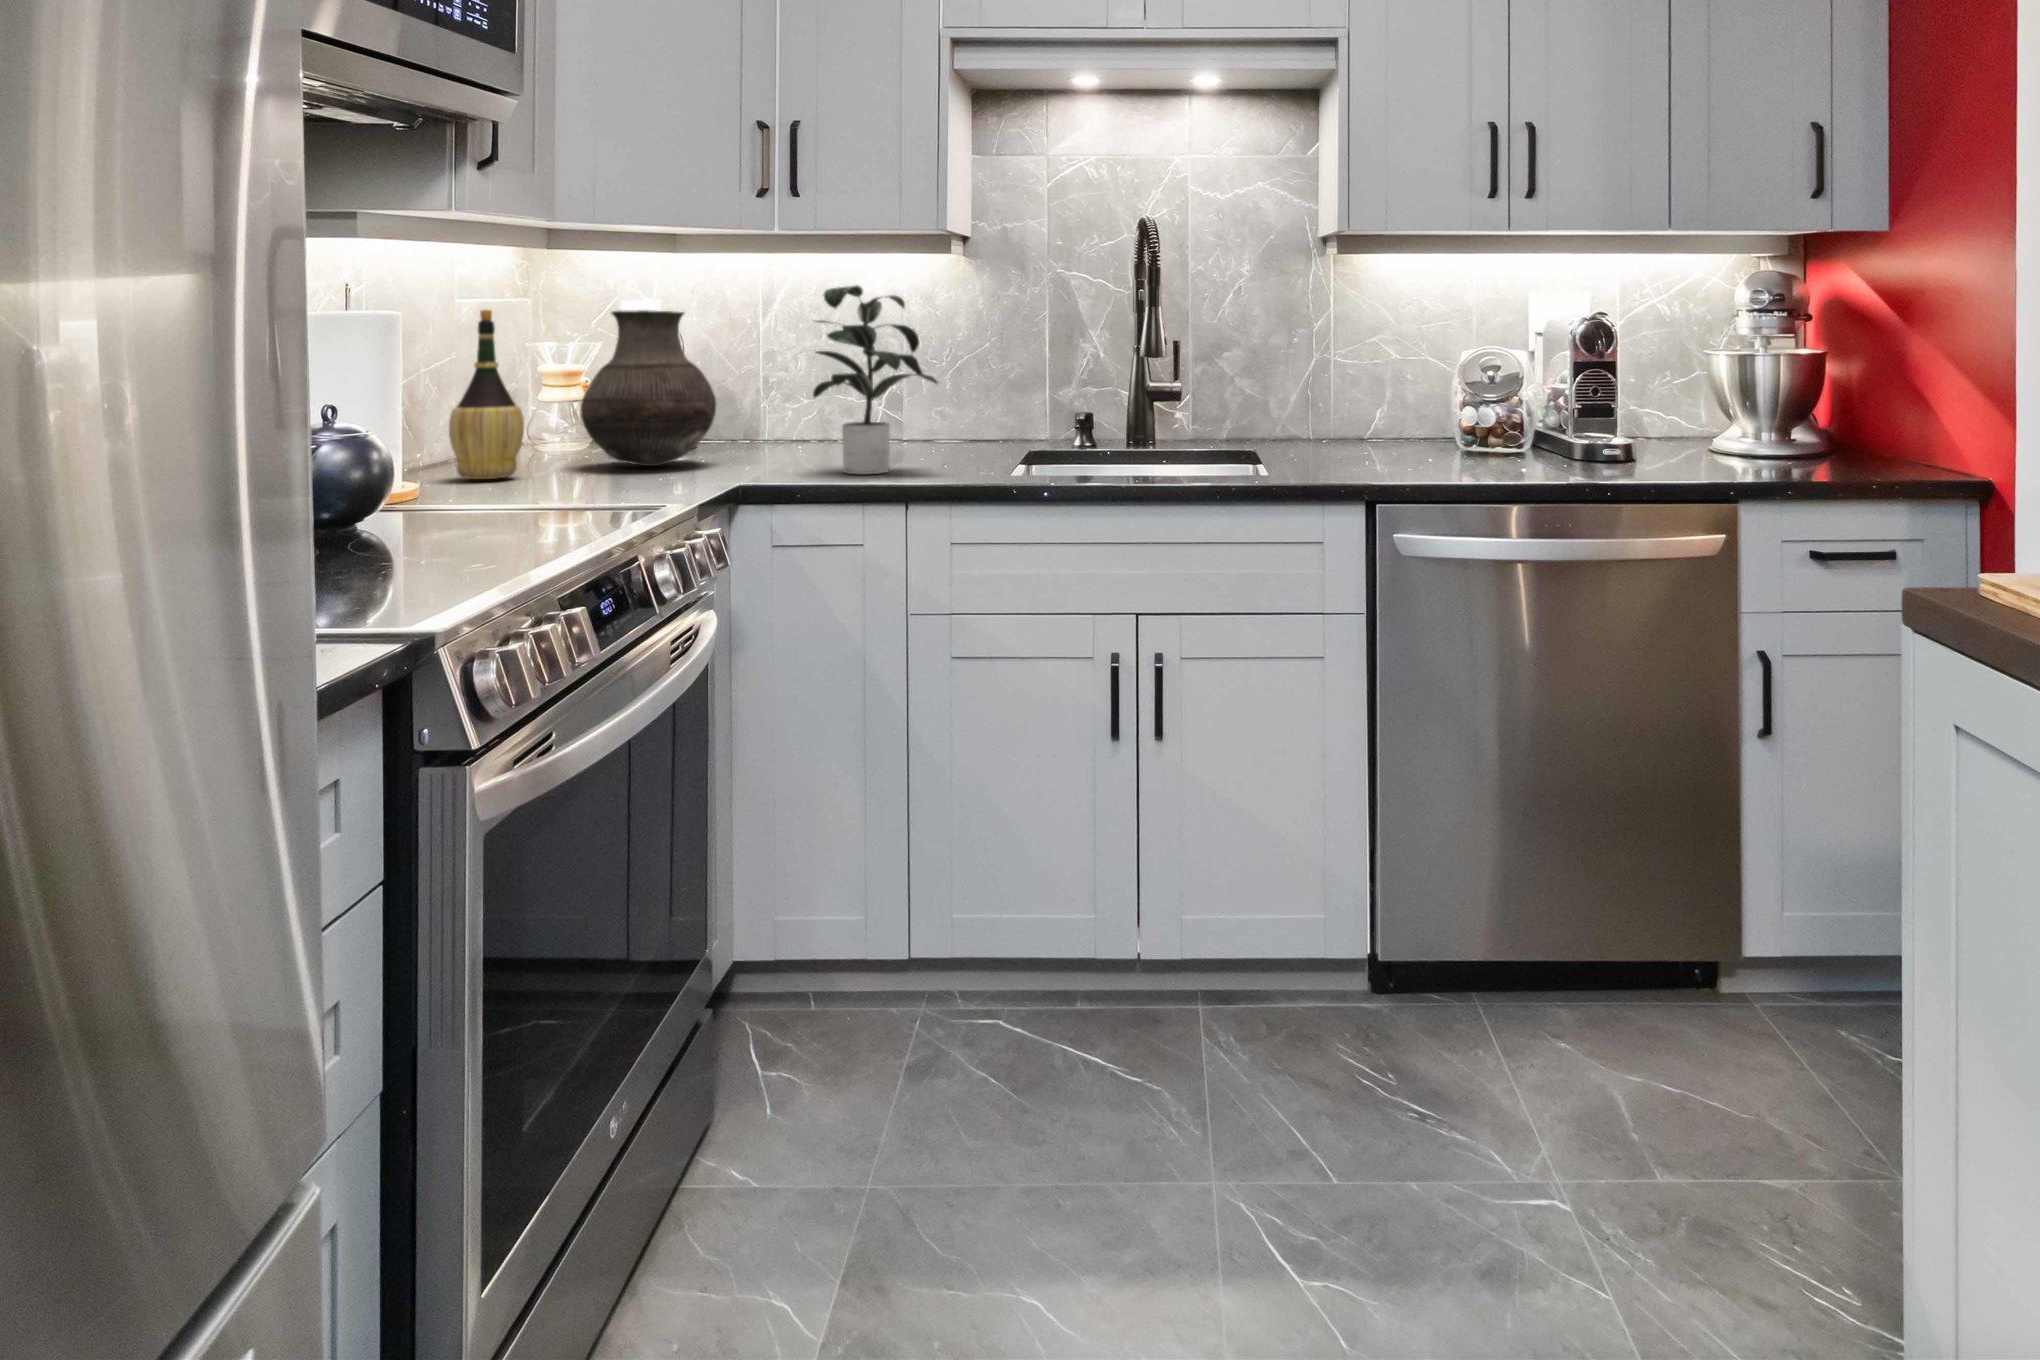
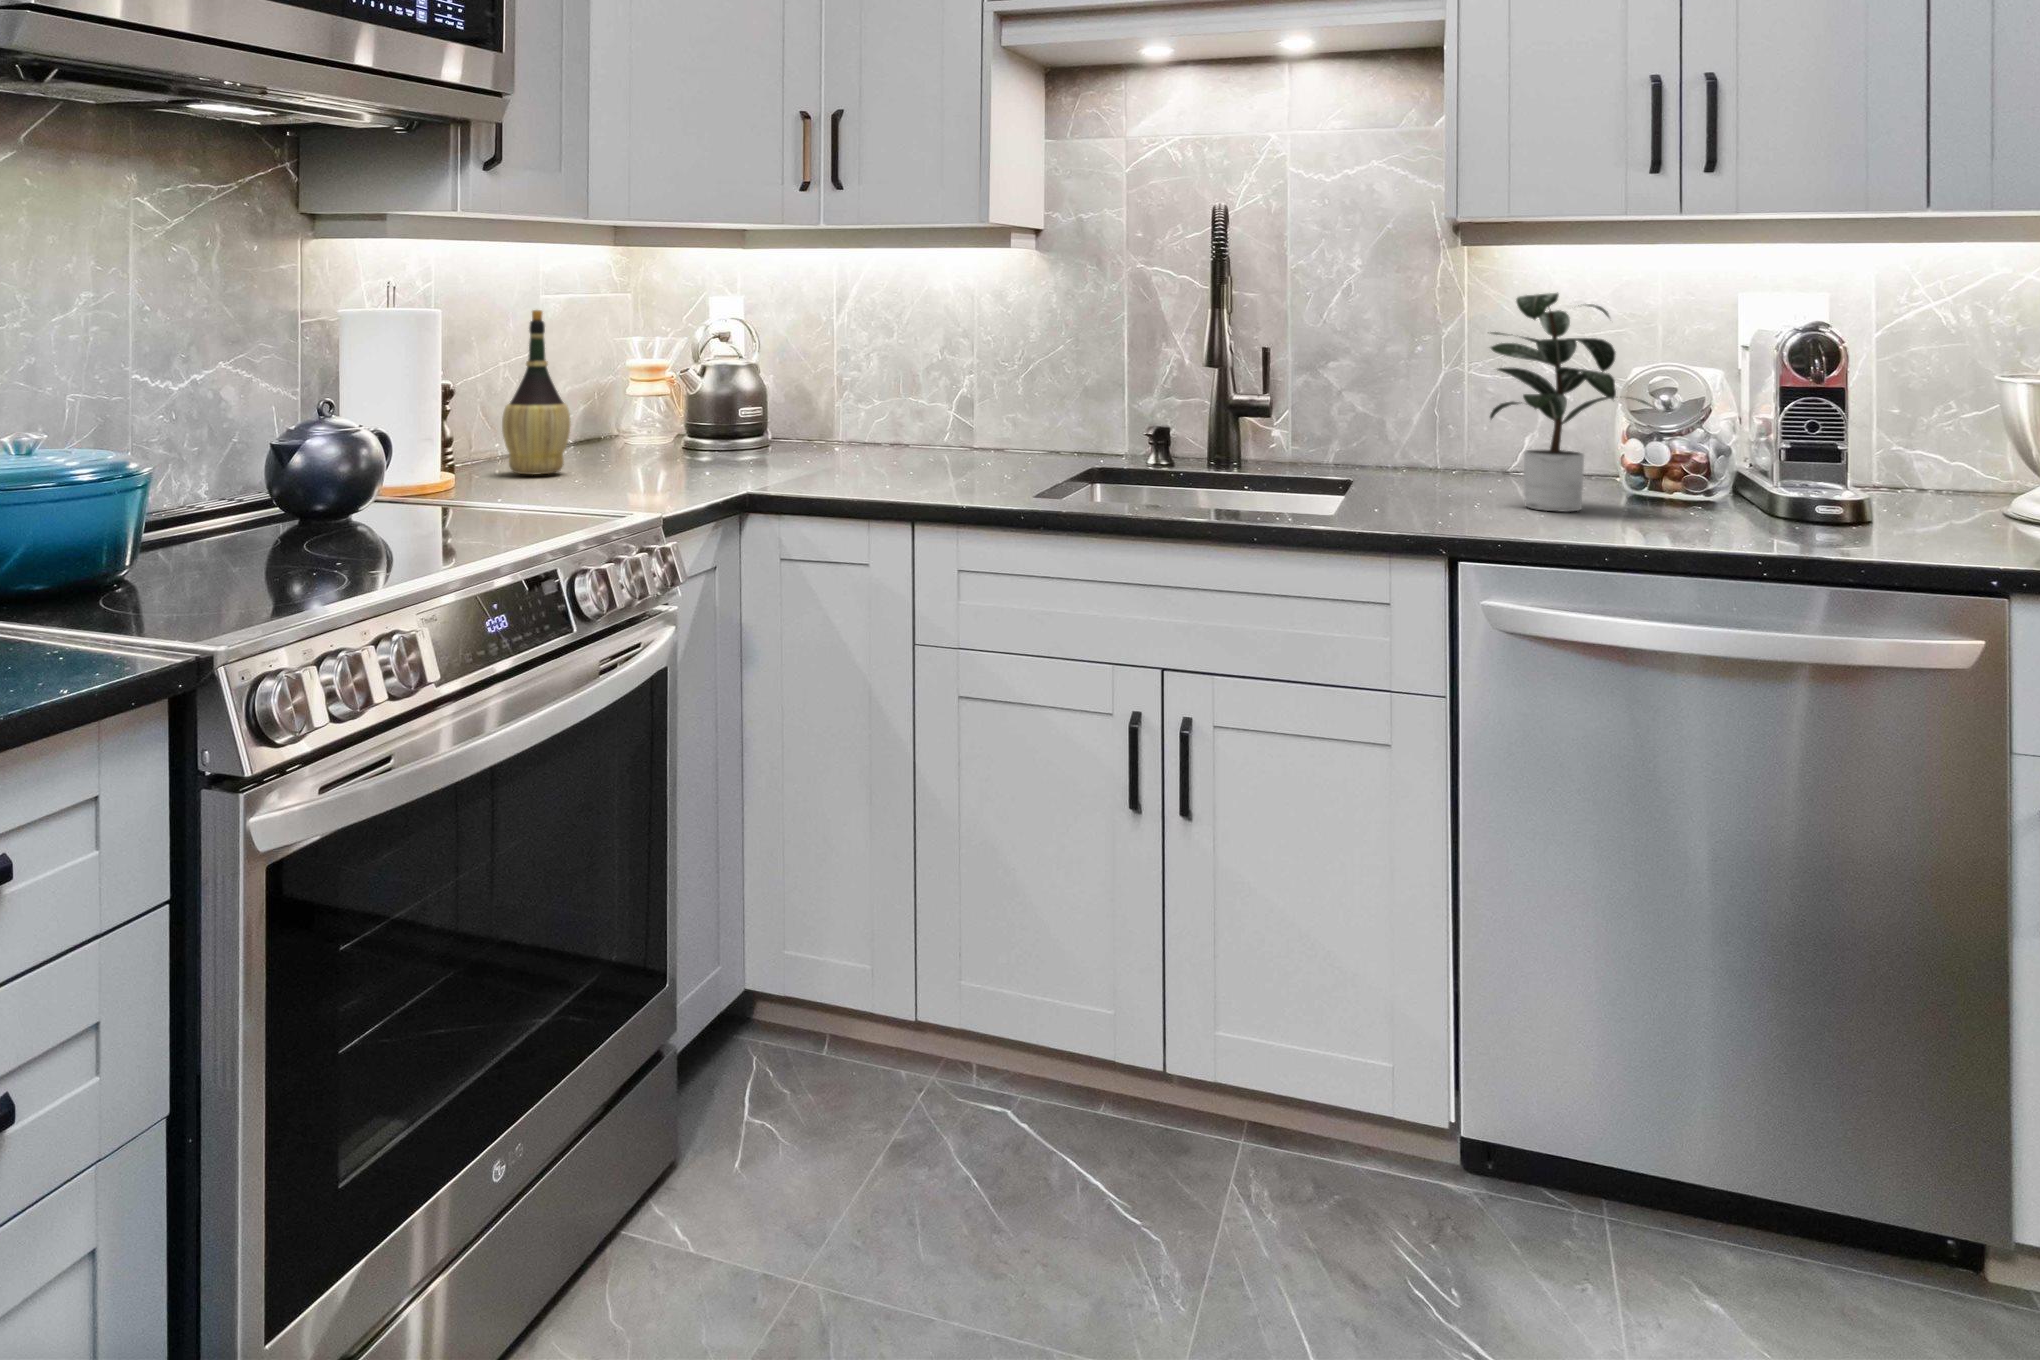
potted plant: present [813,285,937,474] -> present [1490,293,1656,512]
vase: present [581,310,716,466] -> none [633,311,763,467]

